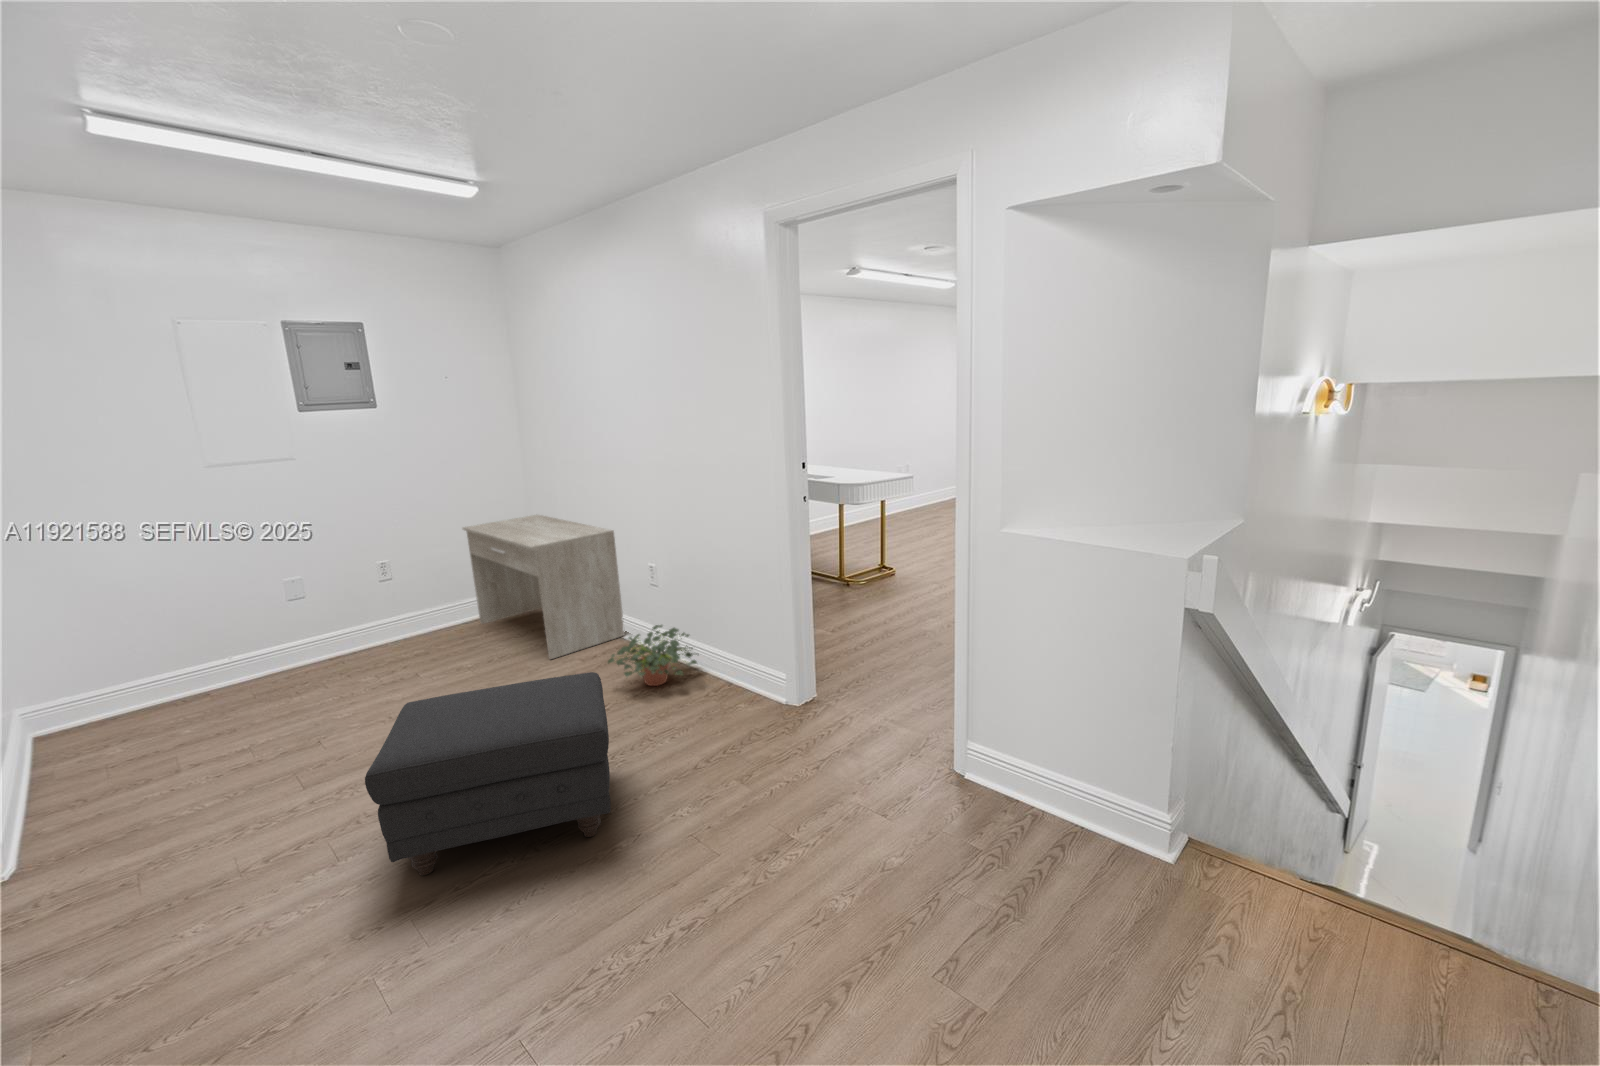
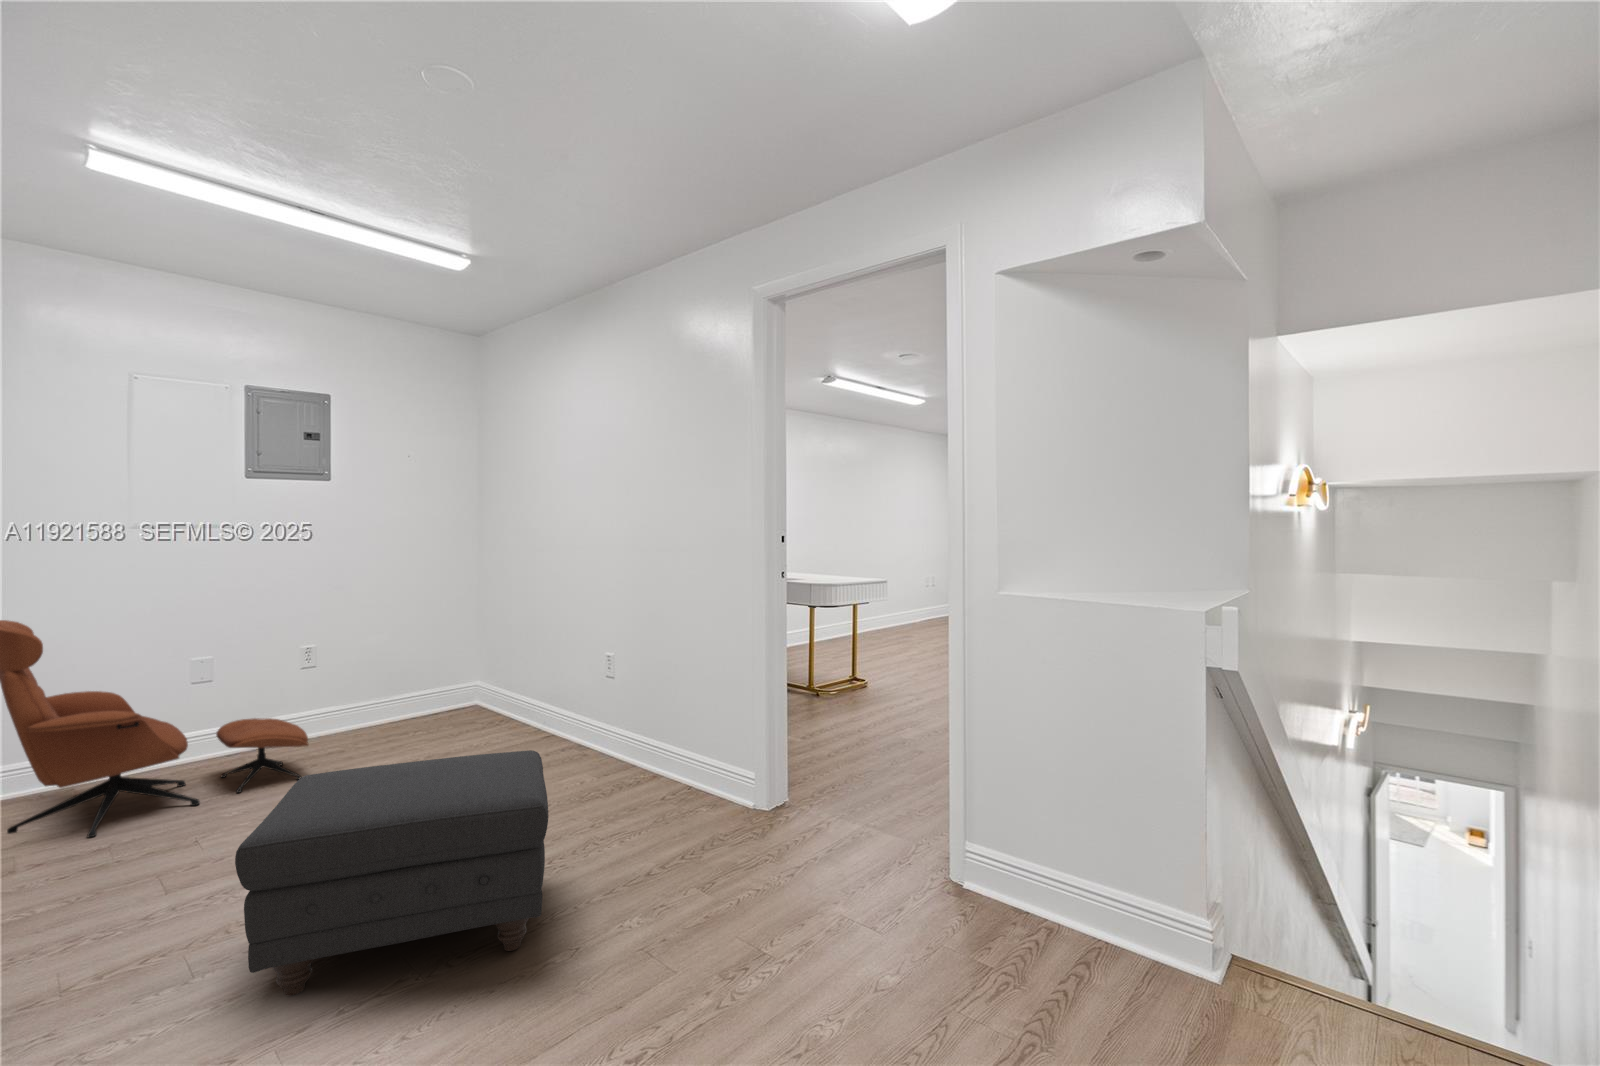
desk: present [463,515,625,659] -> none [393,605,566,762]
lounge chair: none [128,564,408,737] -> present [0,620,308,837]
potted plant: present [608,625,697,686] -> none [546,720,653,790]

